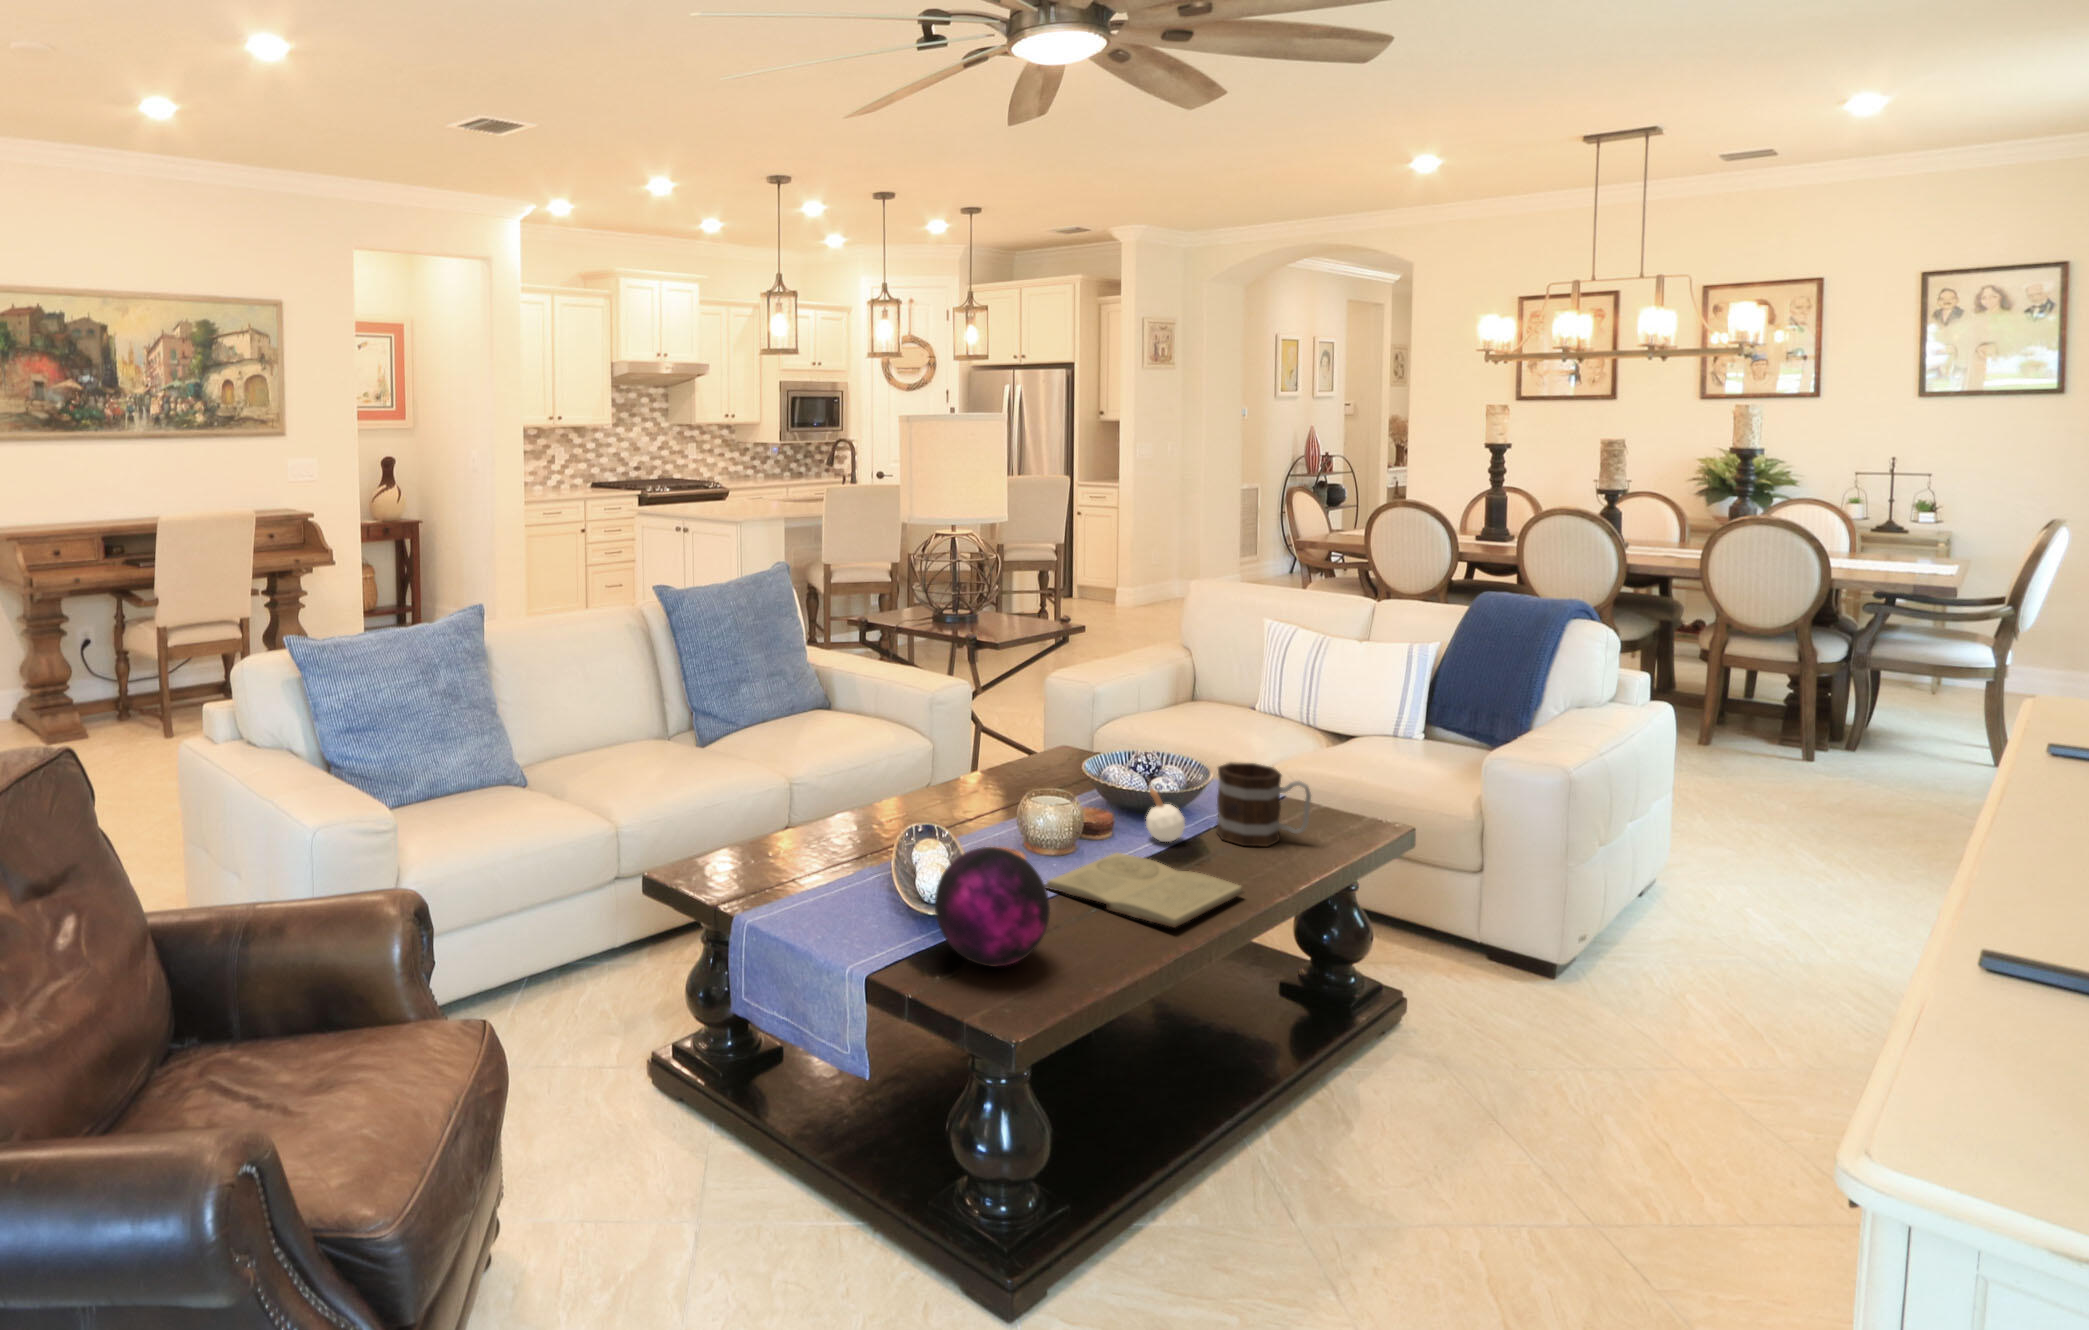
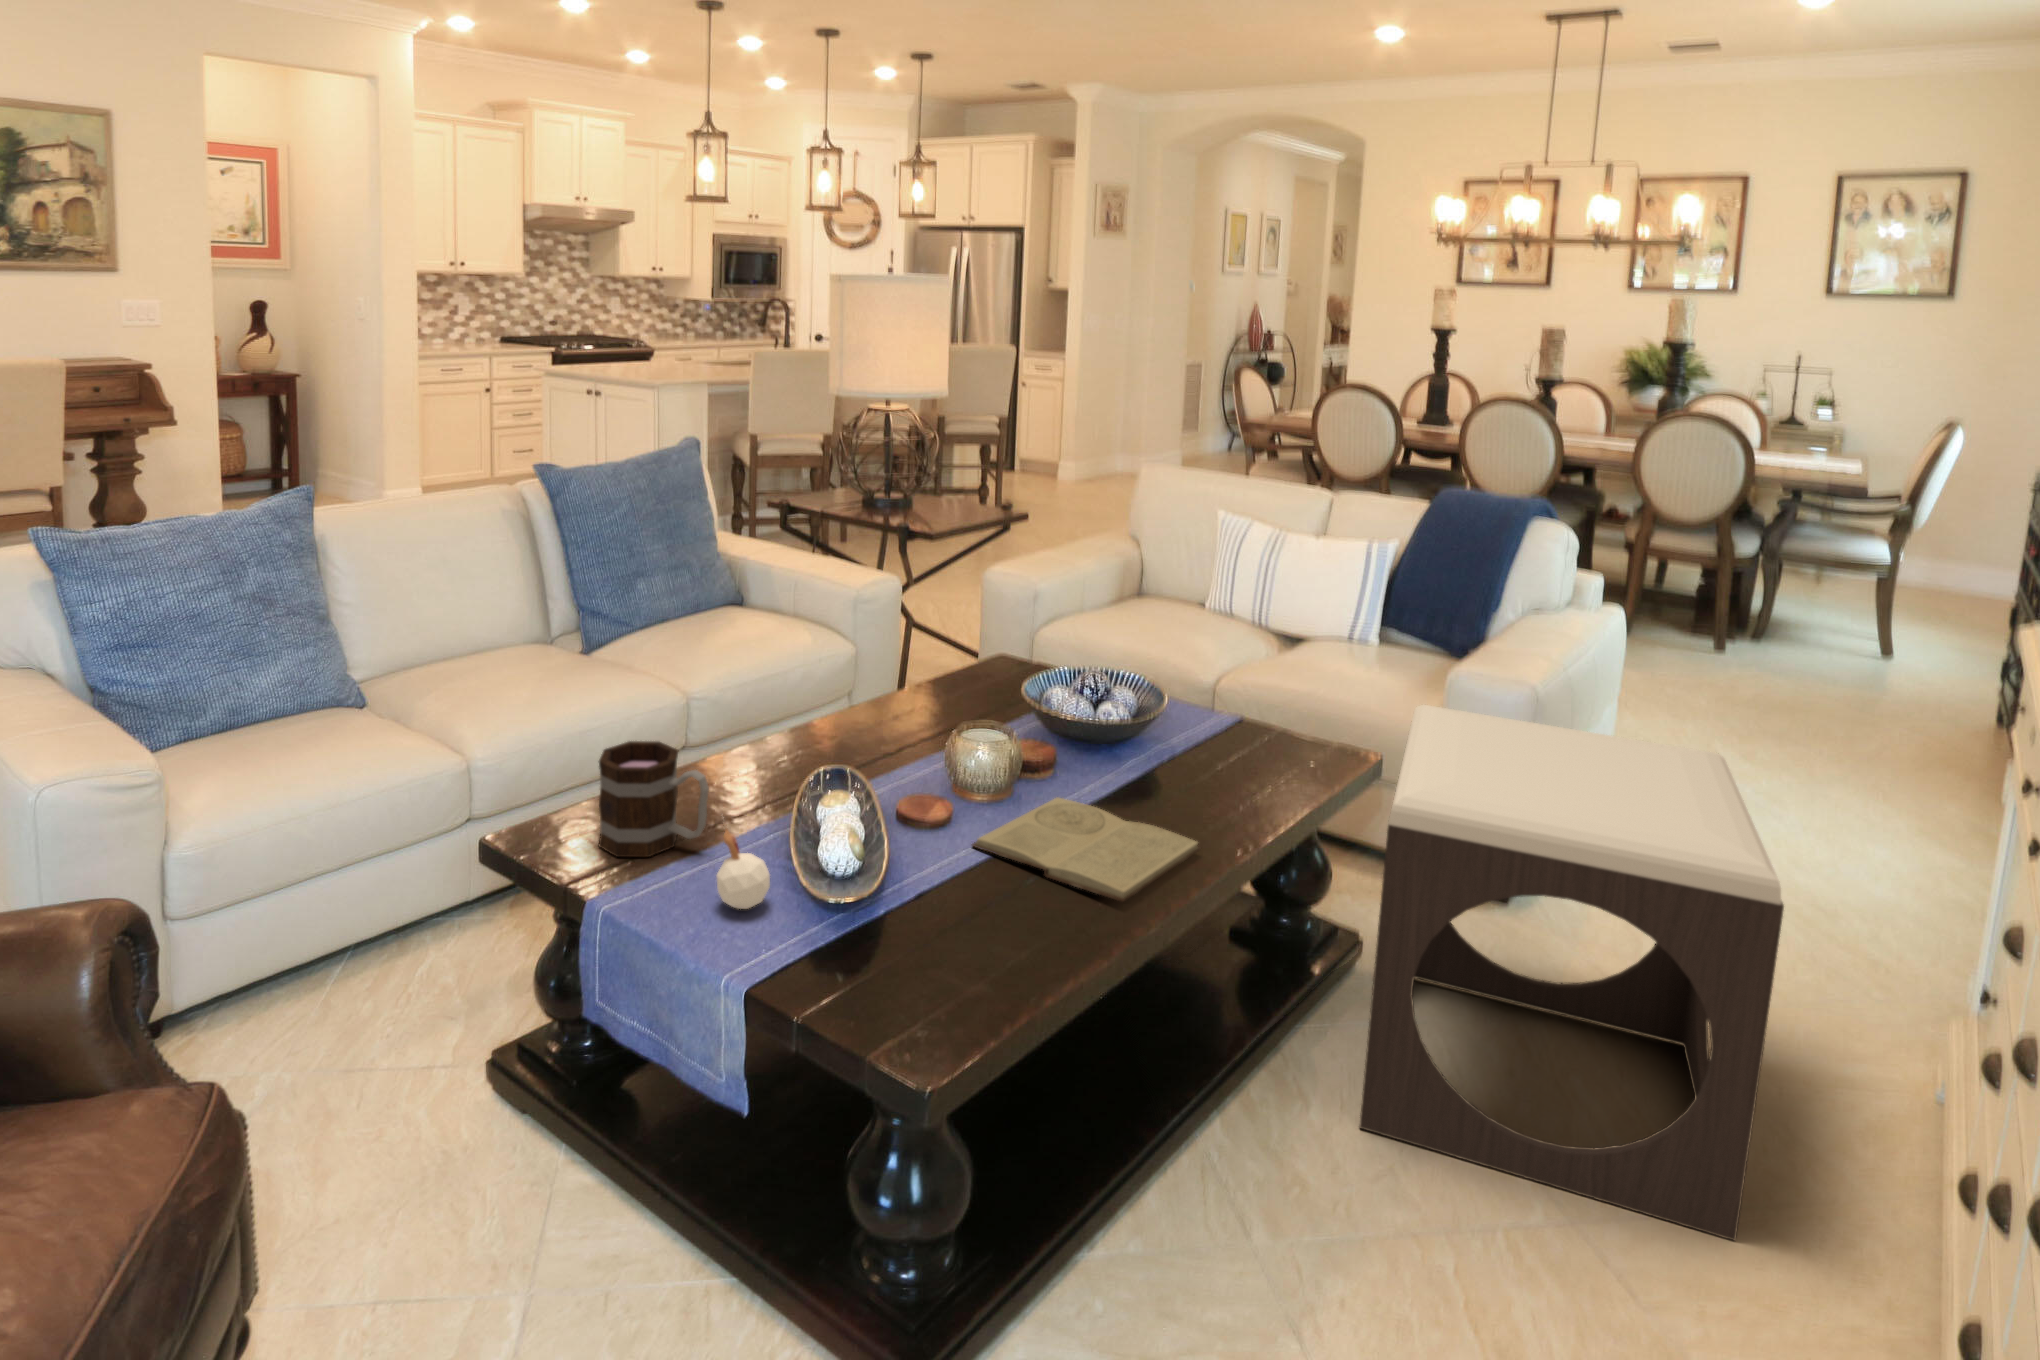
mug: present [1216,763,1311,846] -> present [599,741,709,857]
footstool: none [1402,778,1779,1251] -> present [1359,705,1784,1241]
candle: present [1146,788,1185,842] -> present [717,823,770,909]
decorative orb: present [935,847,1050,967] -> none [838,818,977,967]

